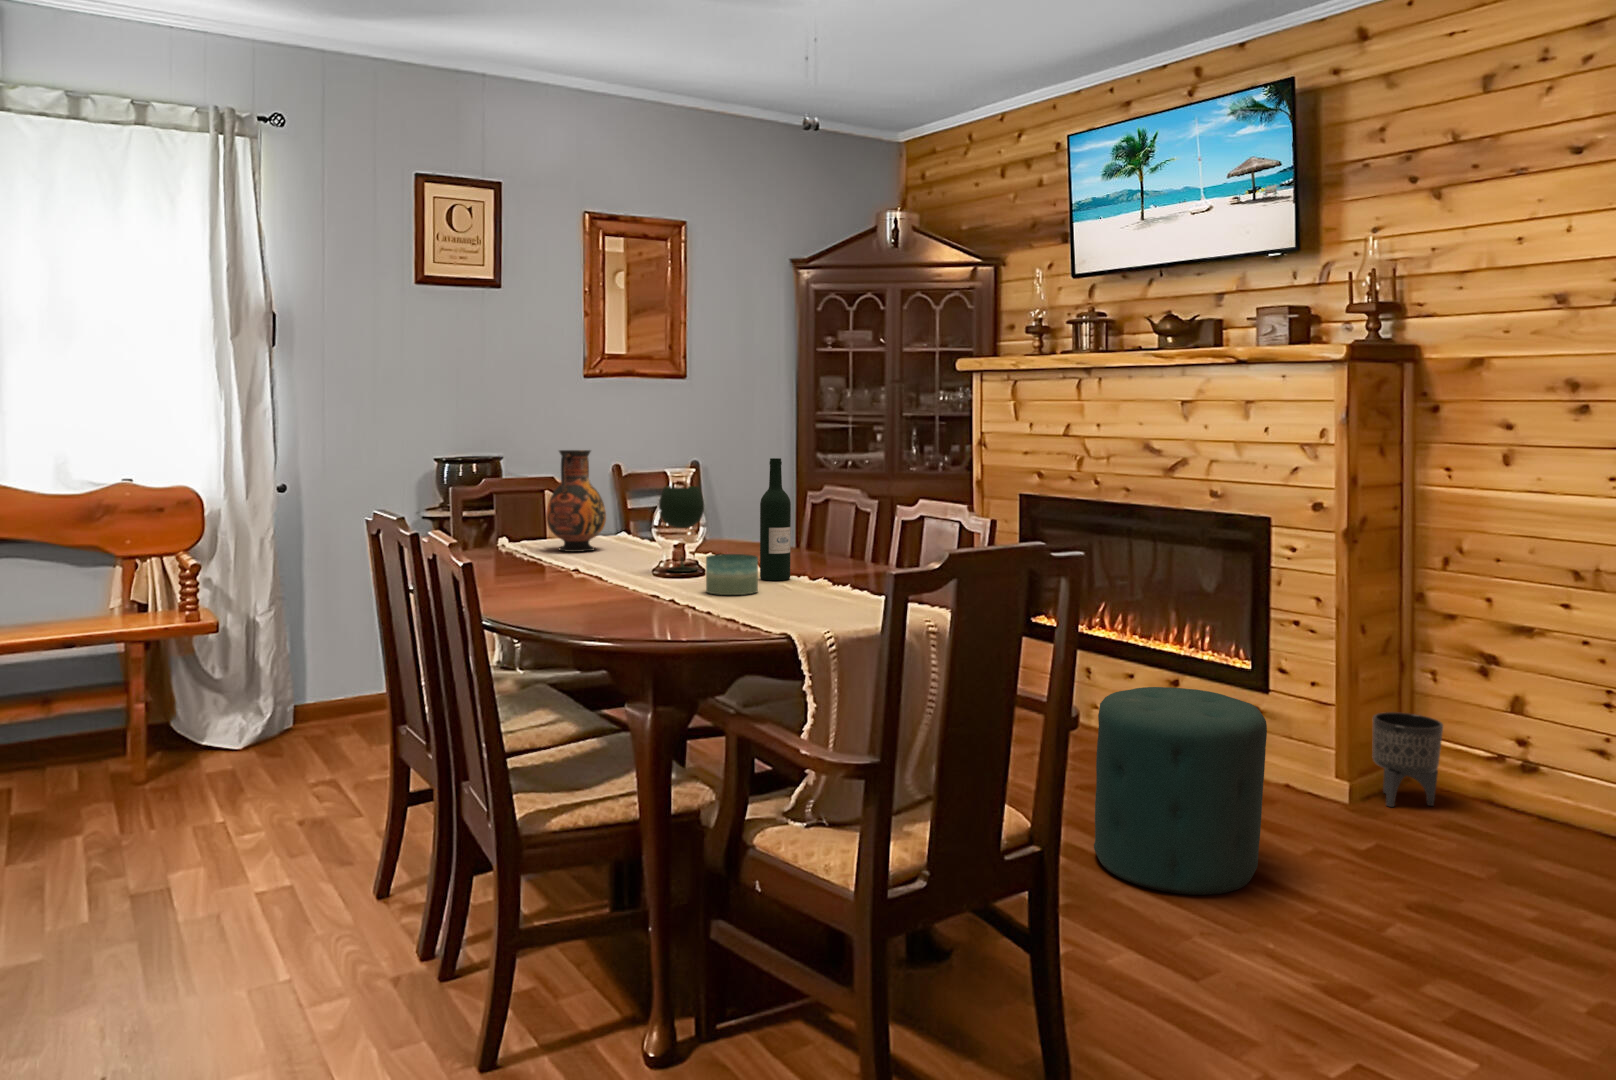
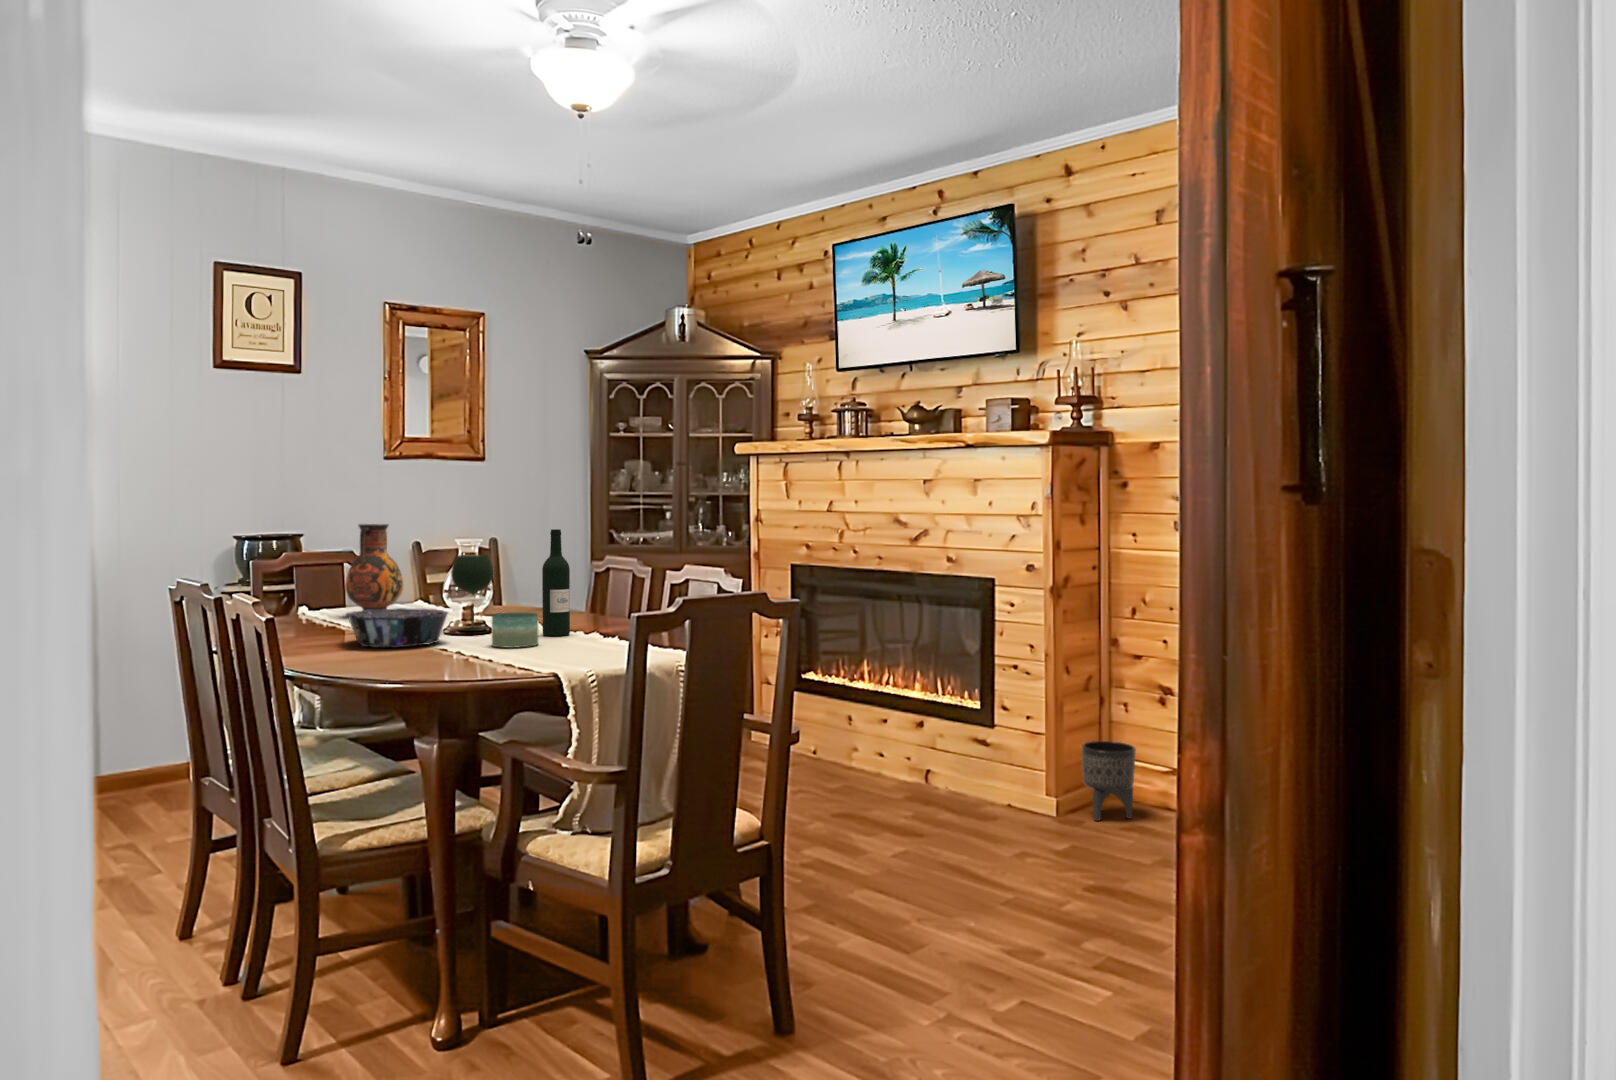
decorative bowl: none [546,546,658,591] -> present [346,608,448,648]
ottoman: present [1094,687,1267,895] -> none [843,723,978,896]

